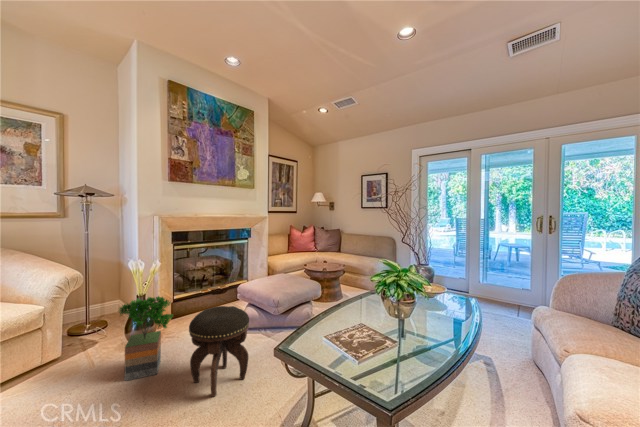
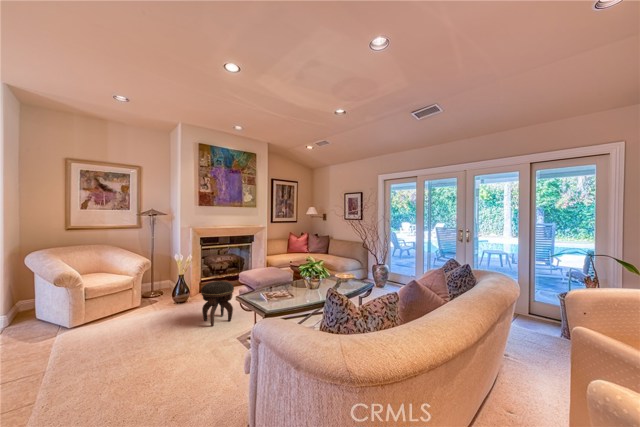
potted tree: present [119,296,173,381] -> none [167,275,196,318]

